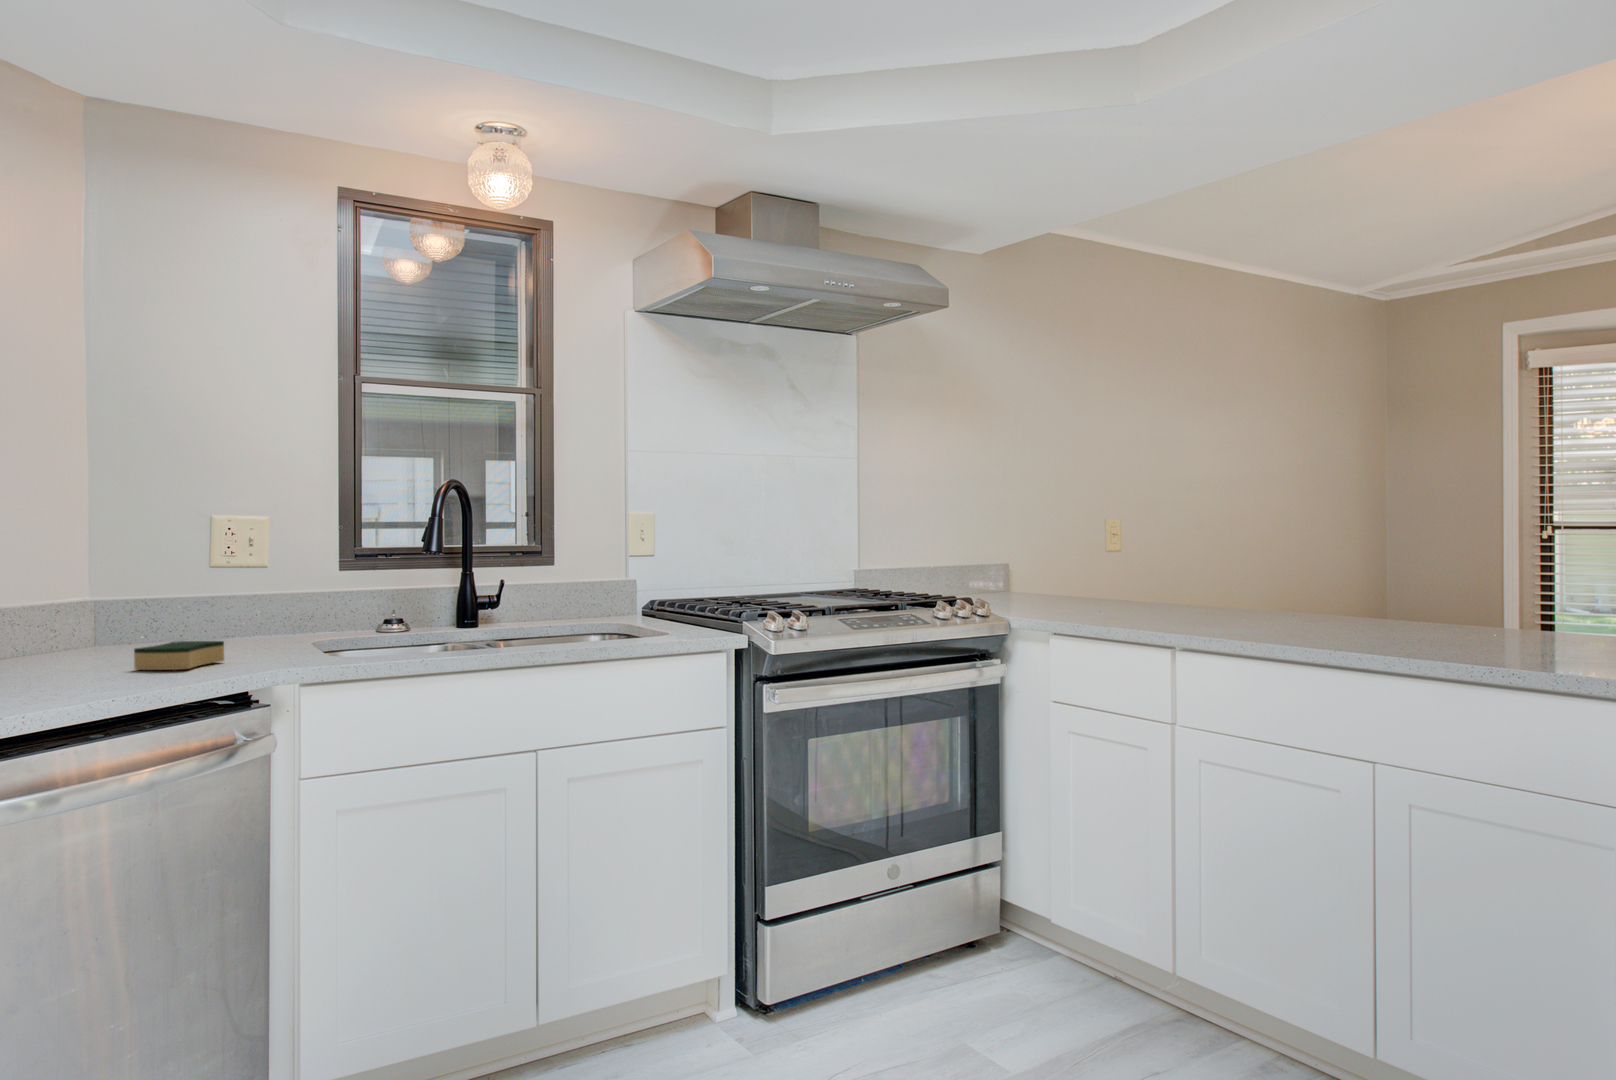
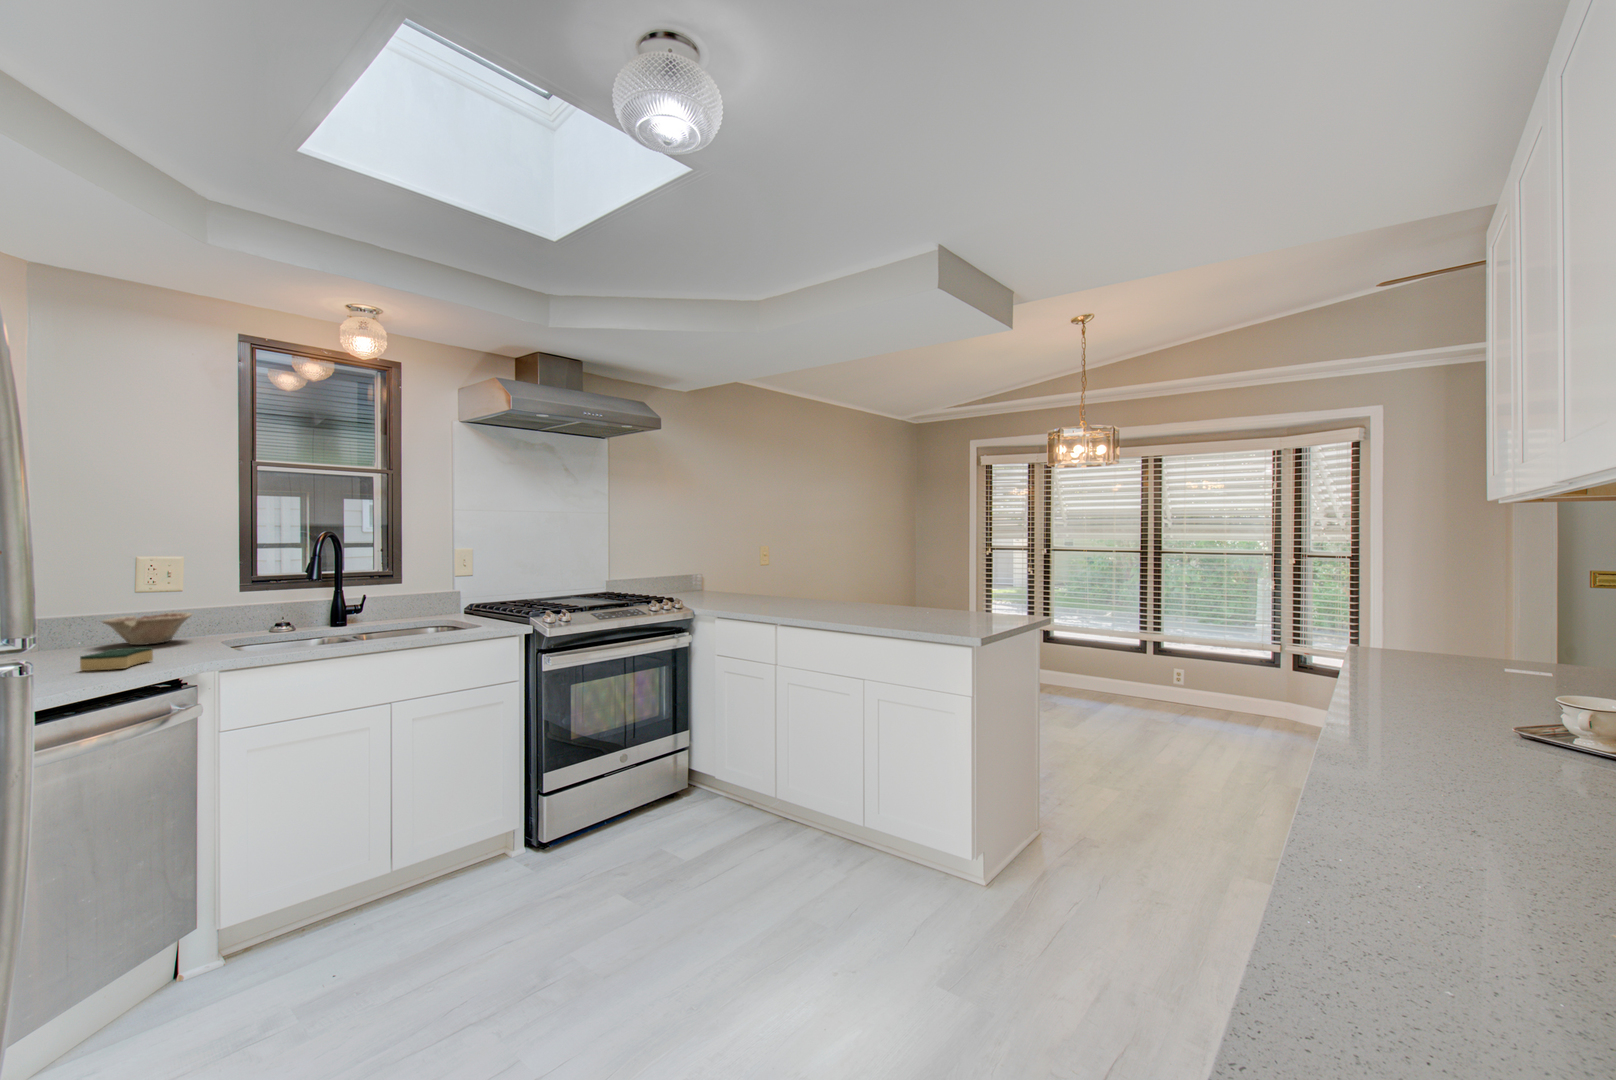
dish: none [173,599,282,643] -> present [102,612,192,645]

